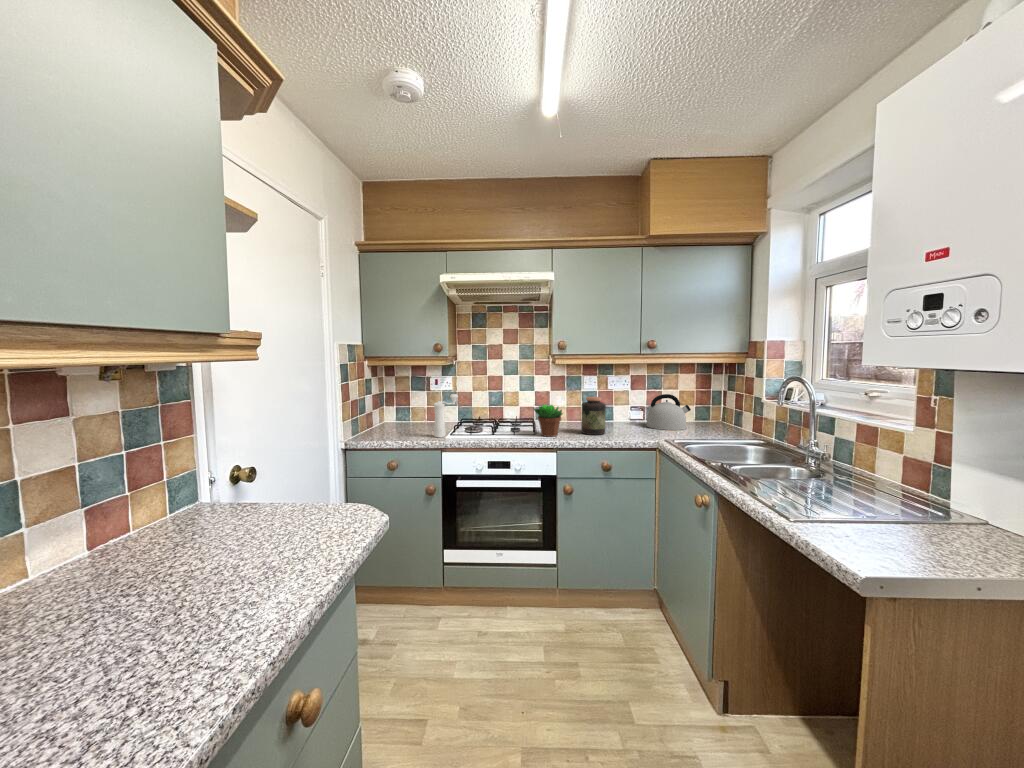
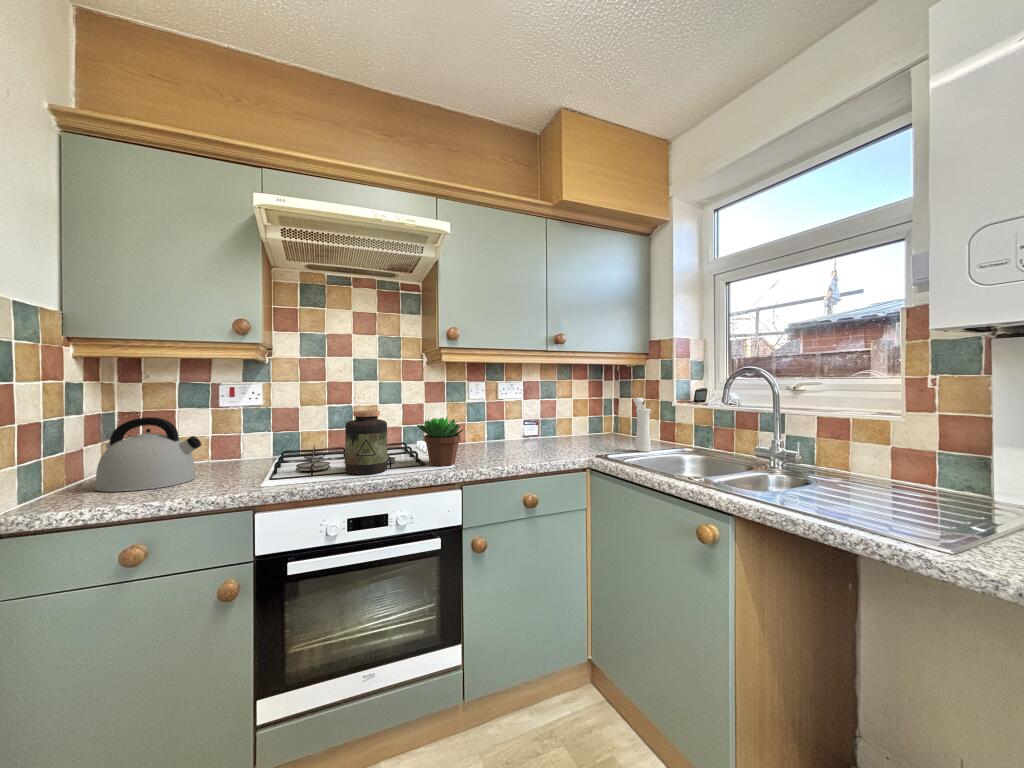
pepper mill: present [434,394,458,437] -> present [633,398,651,452]
kettle: present [646,394,691,430] -> present [94,417,201,492]
jar: present [581,397,606,435] -> present [345,410,387,475]

